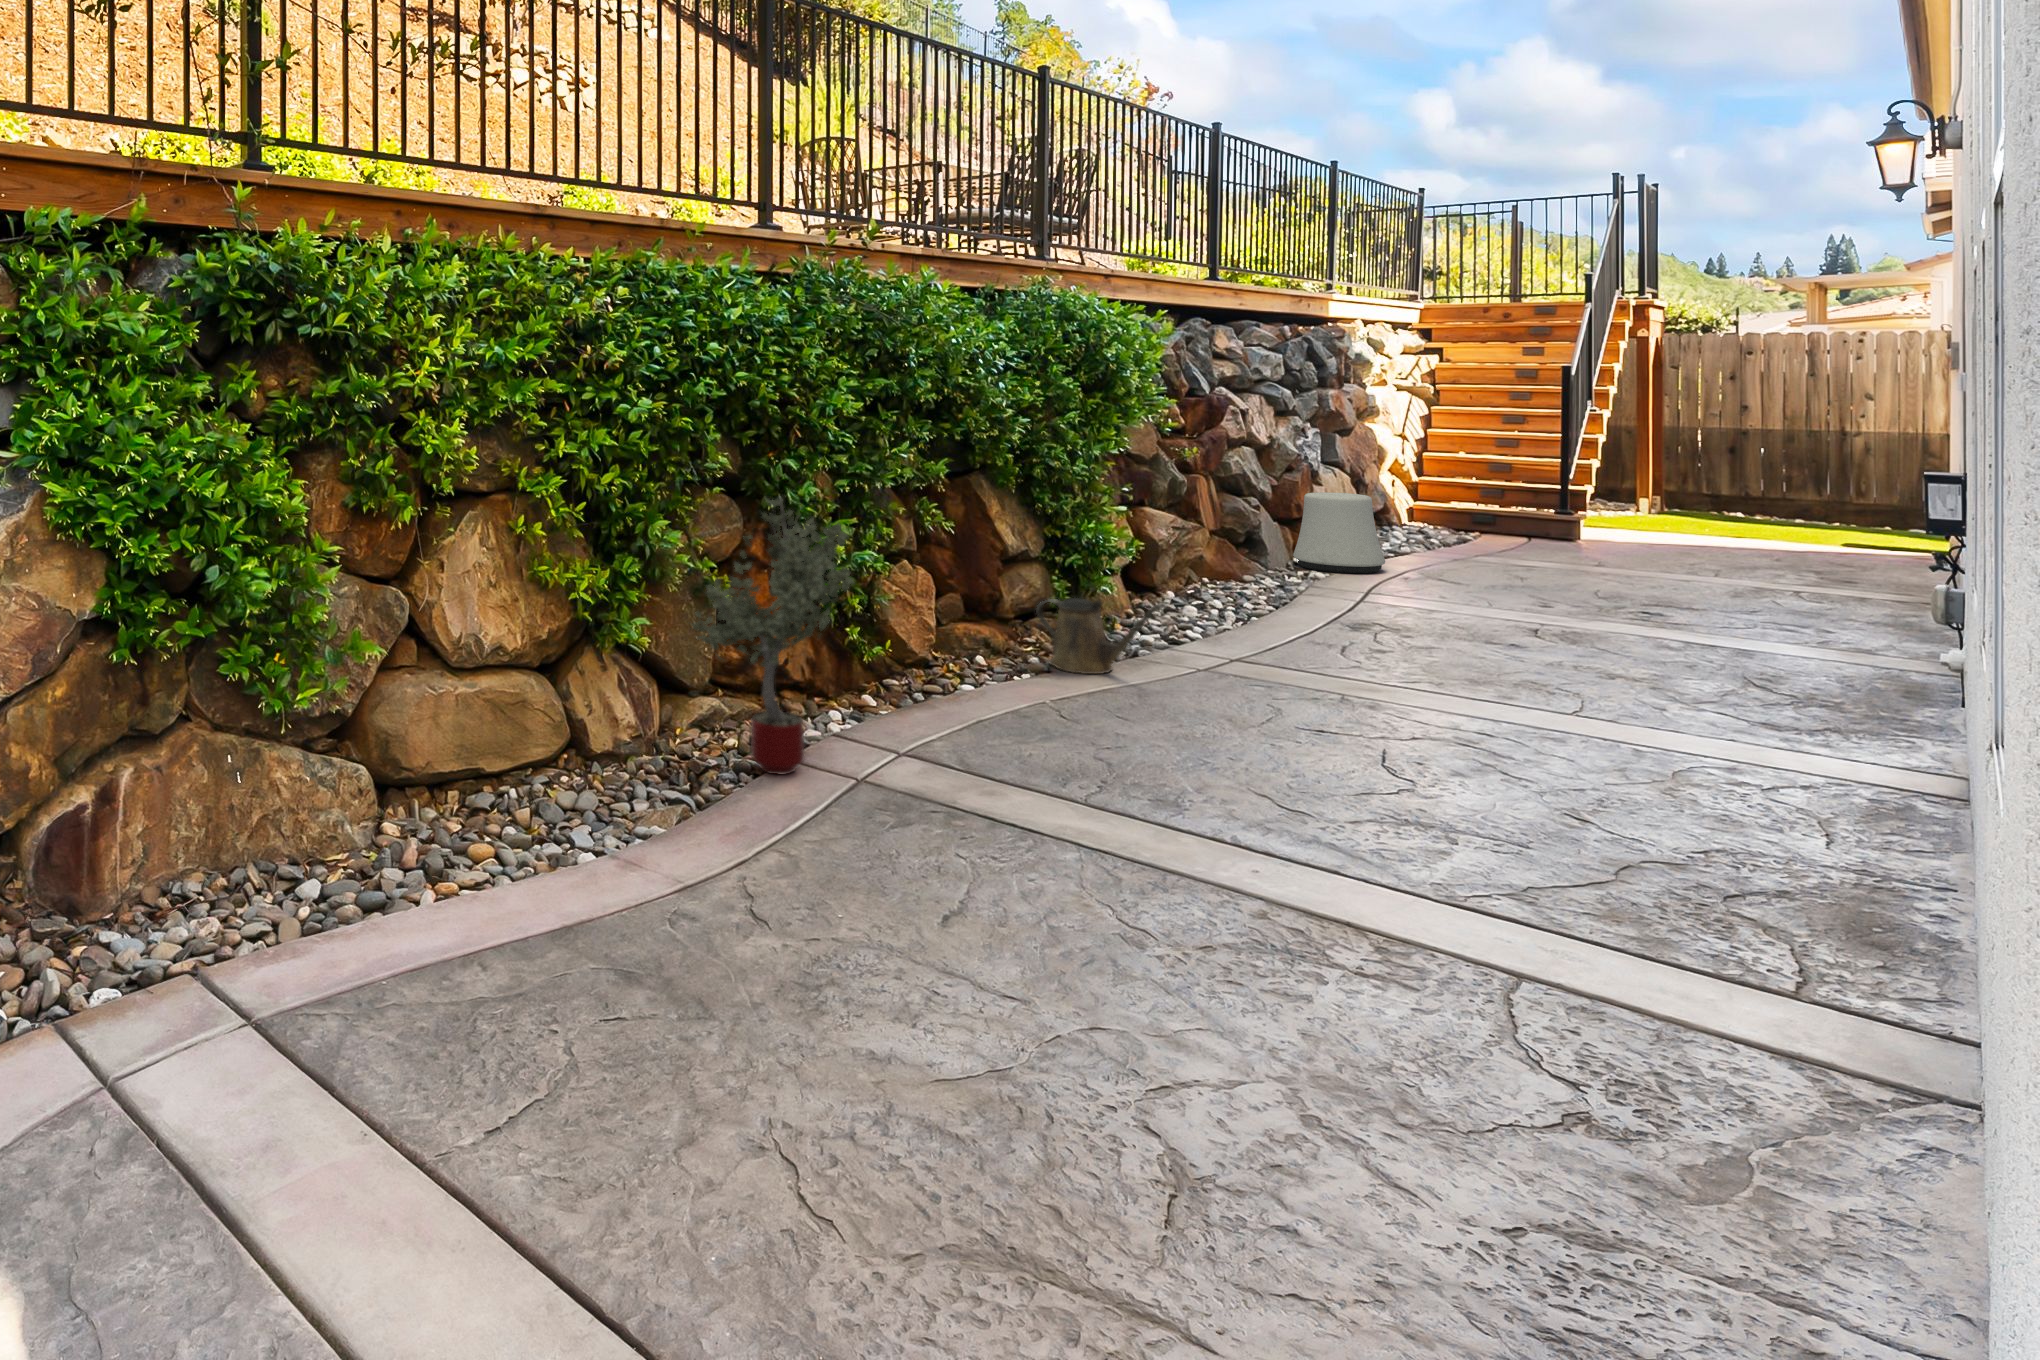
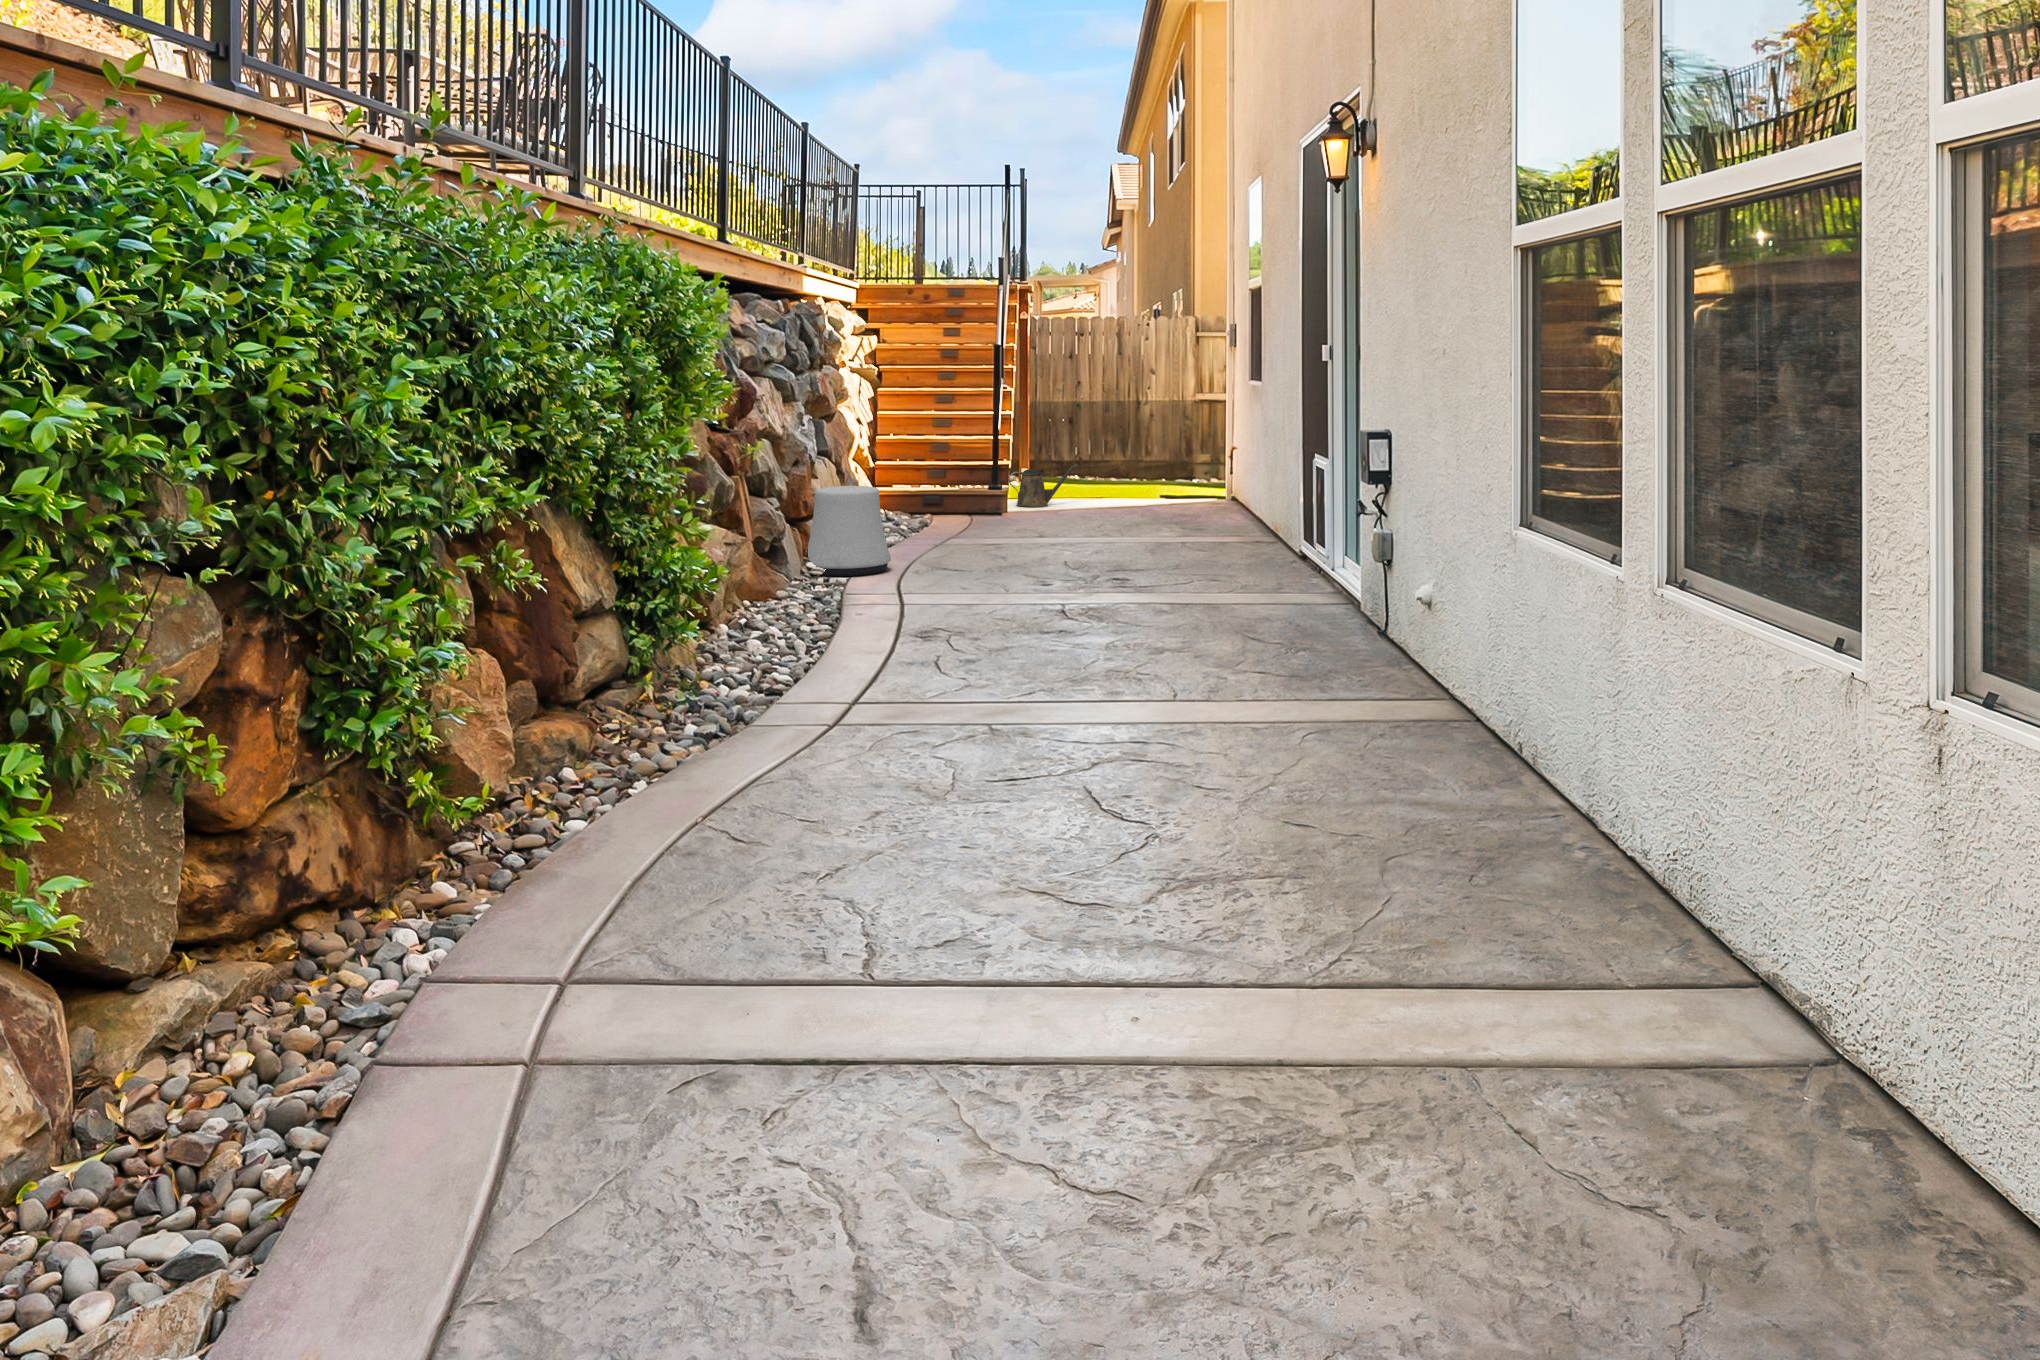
potted tree: present [690,497,854,775] -> none [155,574,476,1105]
watering can: present [1036,598,1164,674] -> present [1008,464,1077,507]

